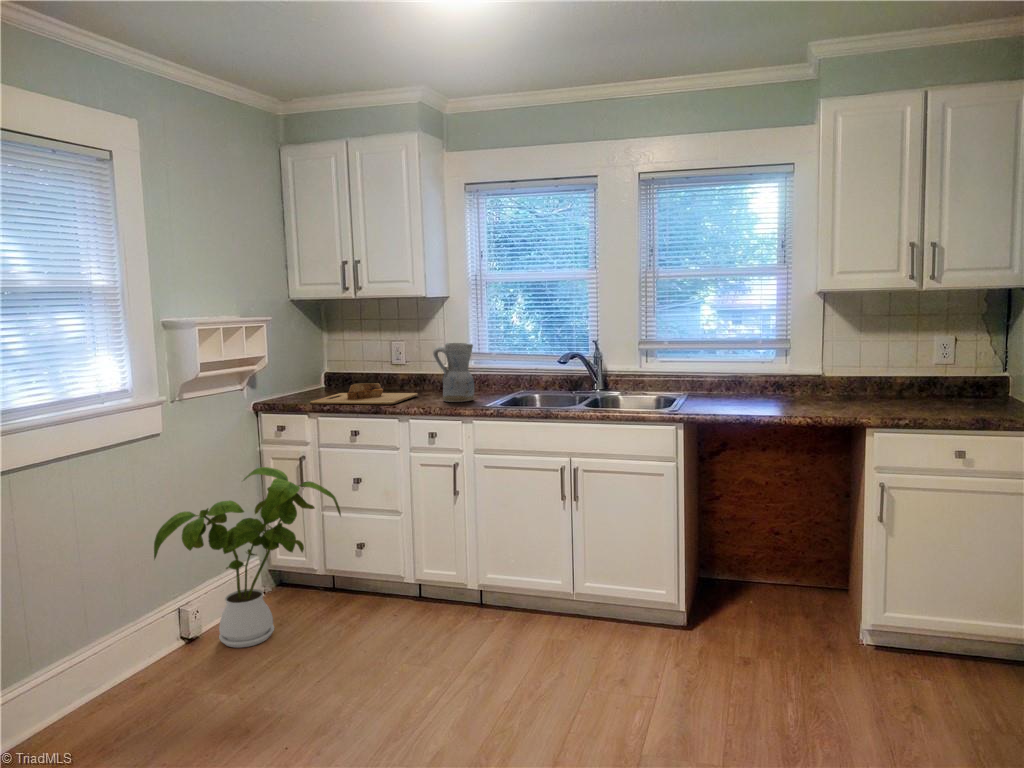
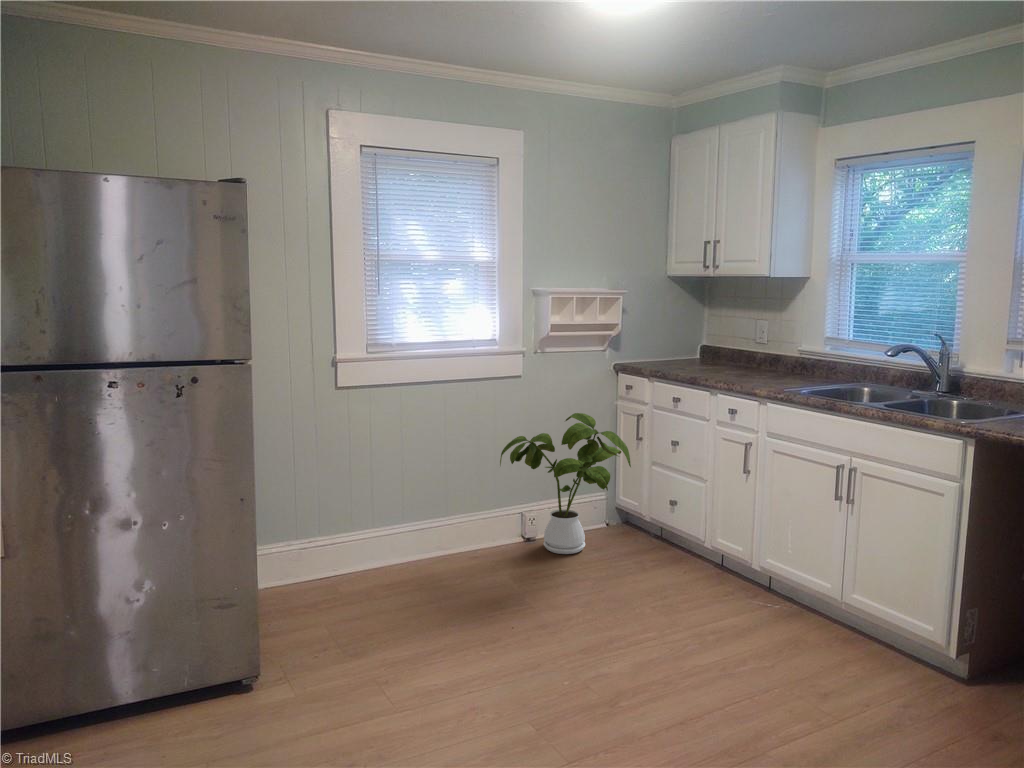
ceramic pitcher: present [433,343,474,402] -> none [752,324,791,384]
cutting board: present [310,383,418,404] -> none [649,355,751,377]

